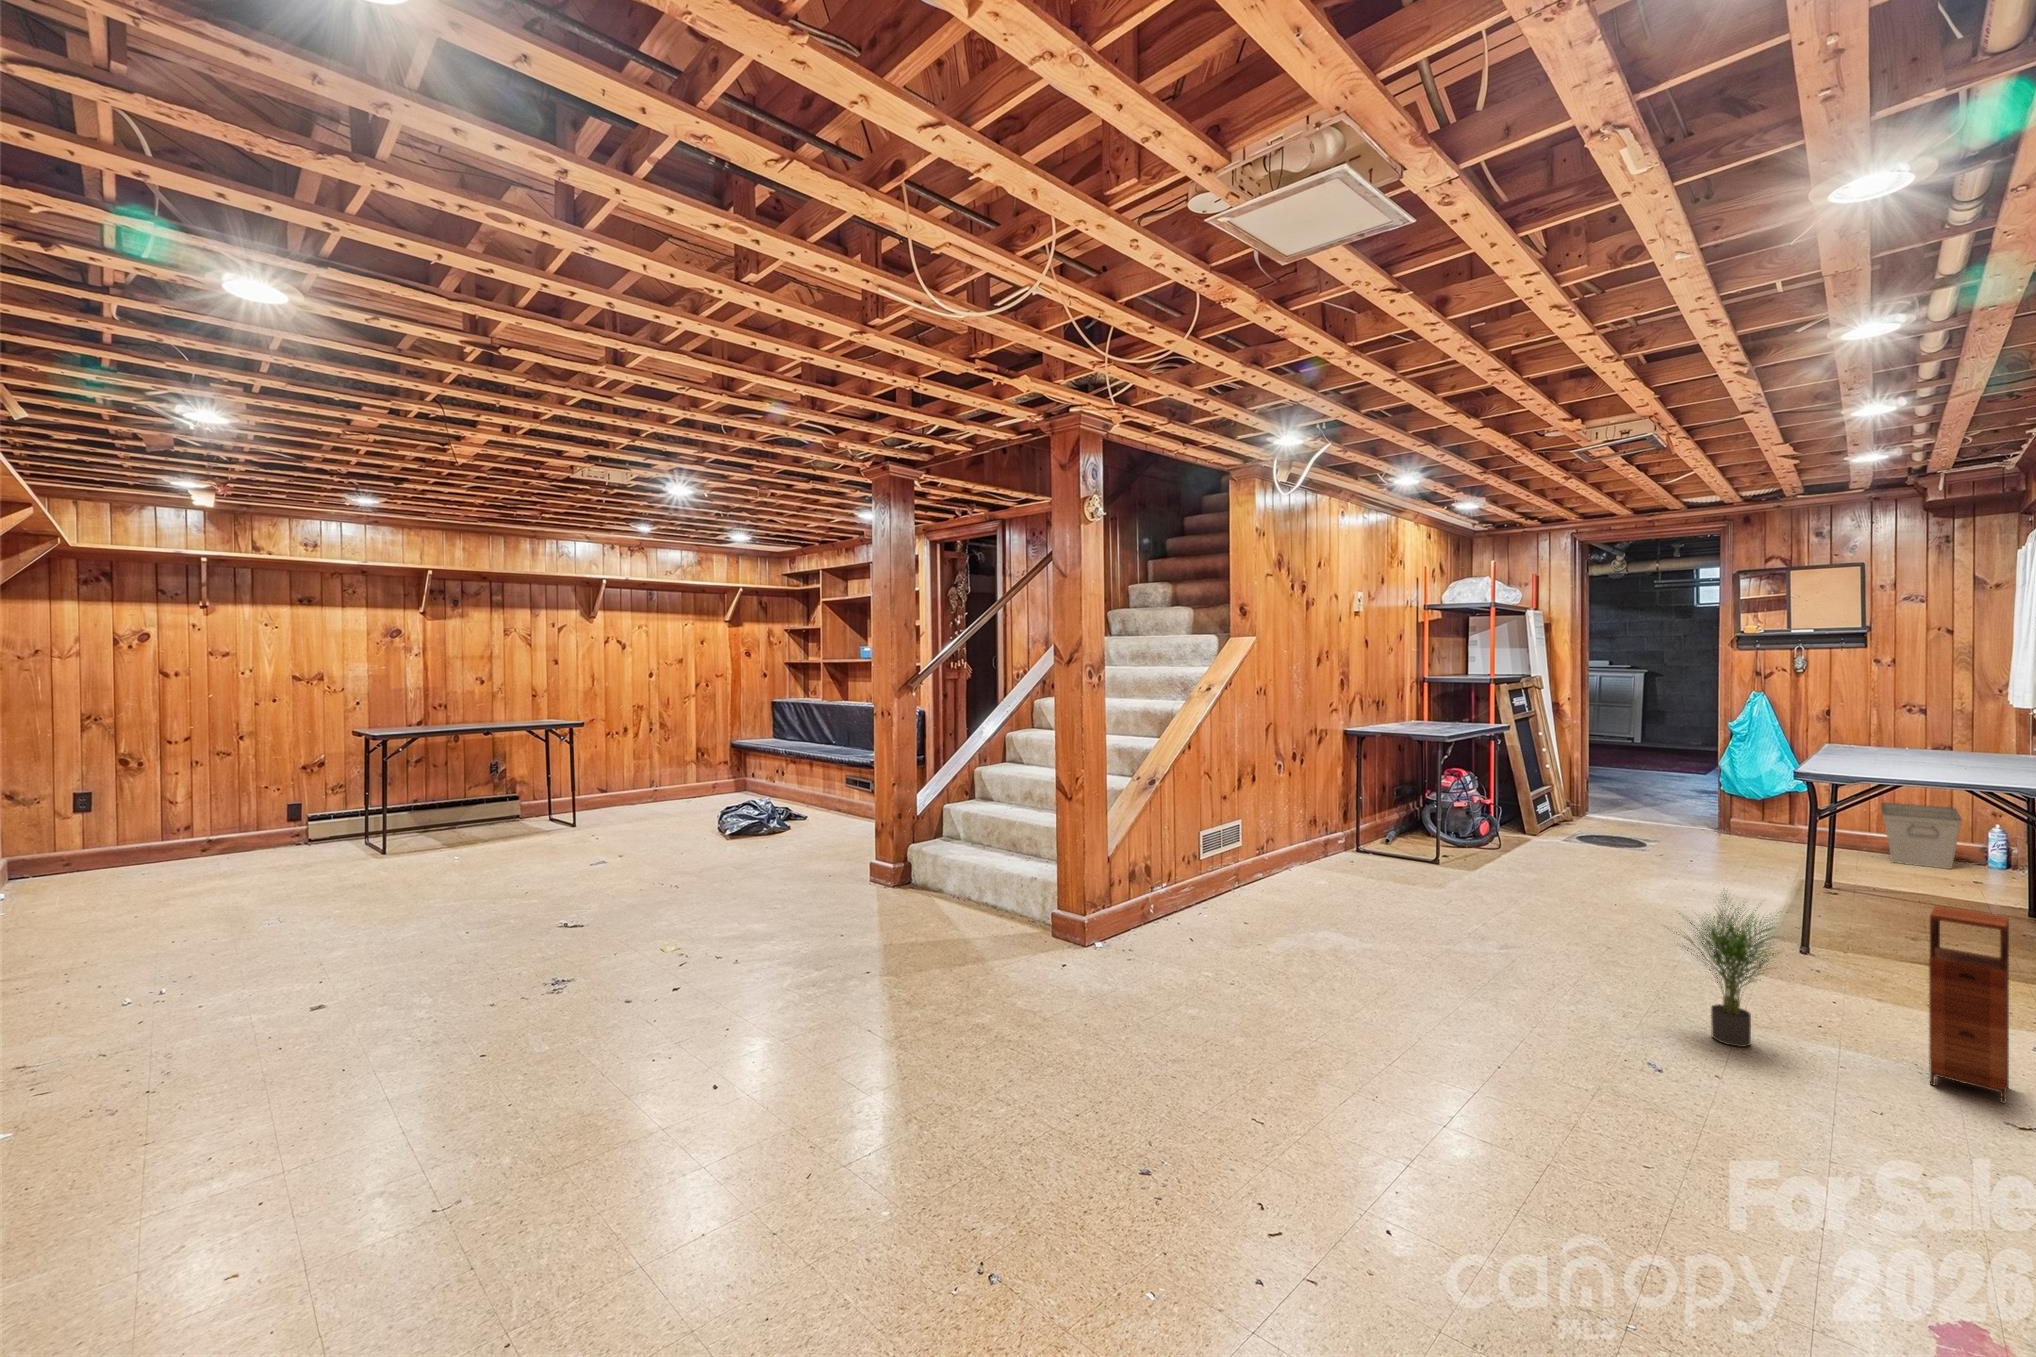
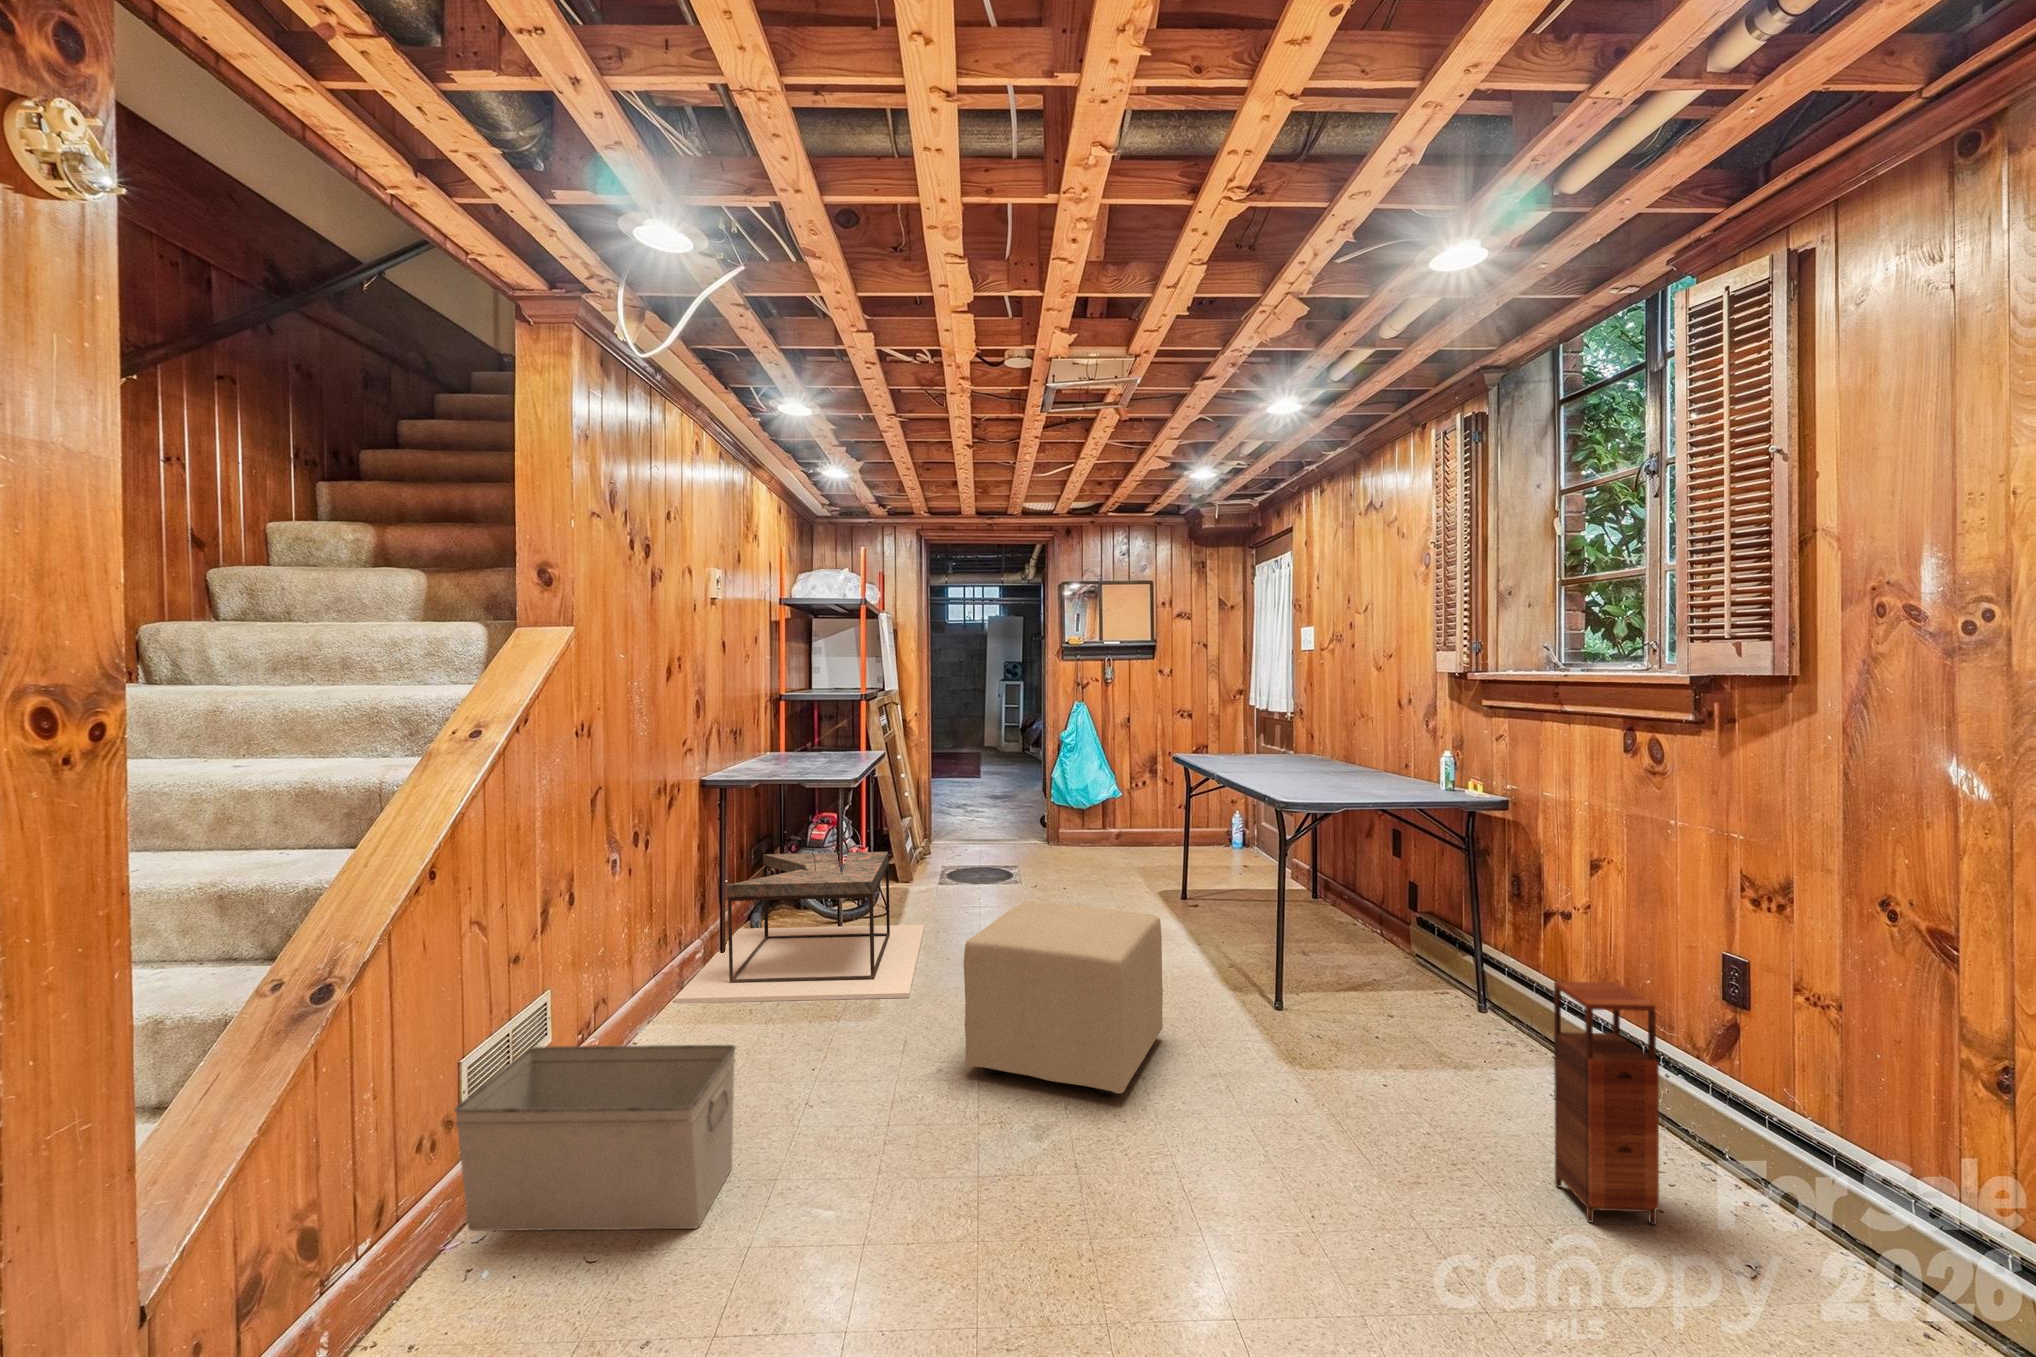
coffee table: none [1321,778,1521,887] -> present [675,844,925,1003]
storage bin: present [1881,802,1962,869] -> present [455,1045,736,1231]
ottoman: none [1482,826,1663,950] -> present [964,902,1163,1095]
potted plant: present [1676,898,1780,1047] -> none [1301,1005,1479,1250]

